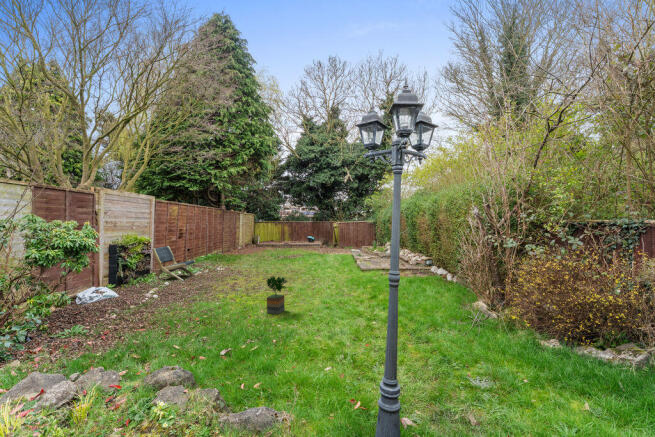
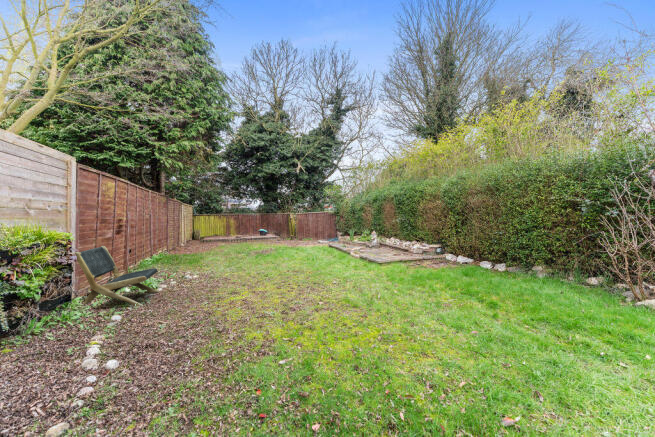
potted tree: present [266,277,287,314] -> none [428,309,491,395]

